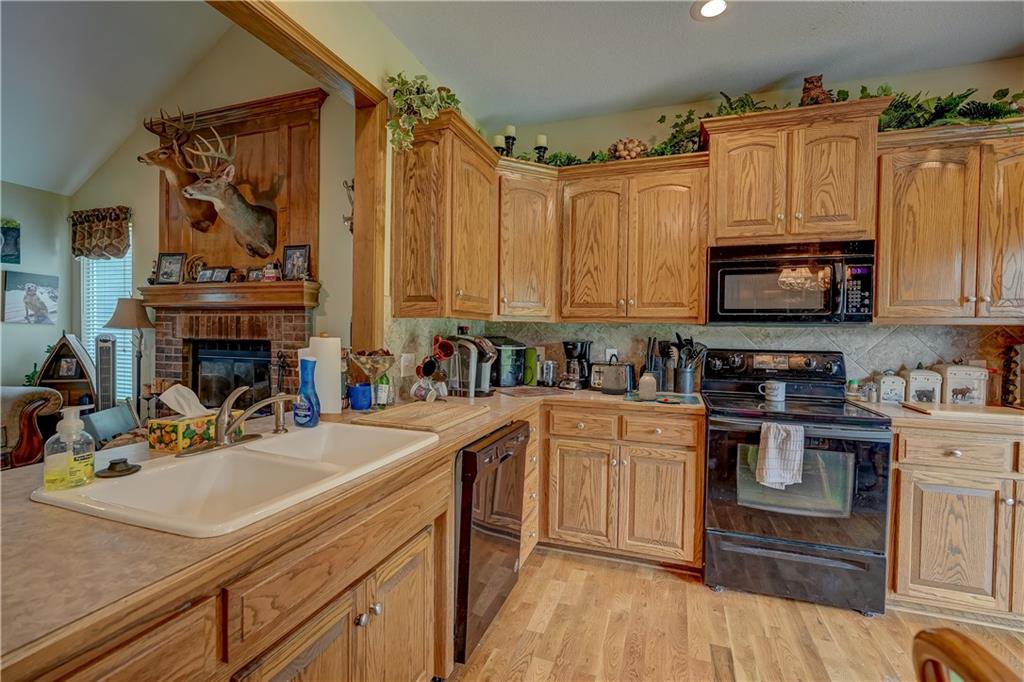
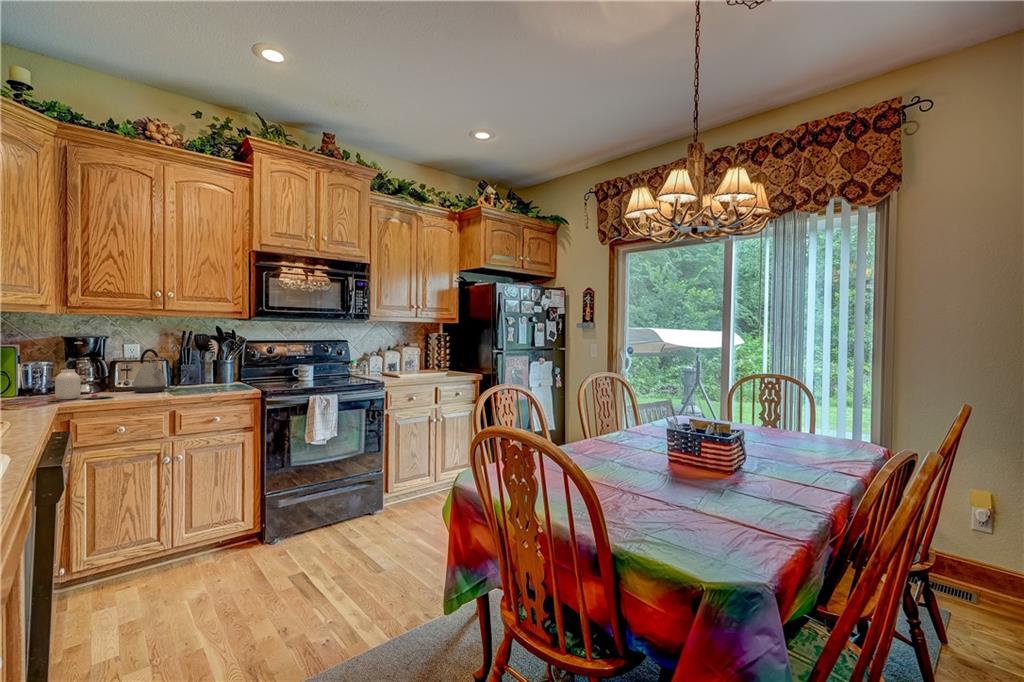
jar: present [634,373,680,403] -> present [48,369,112,401]

